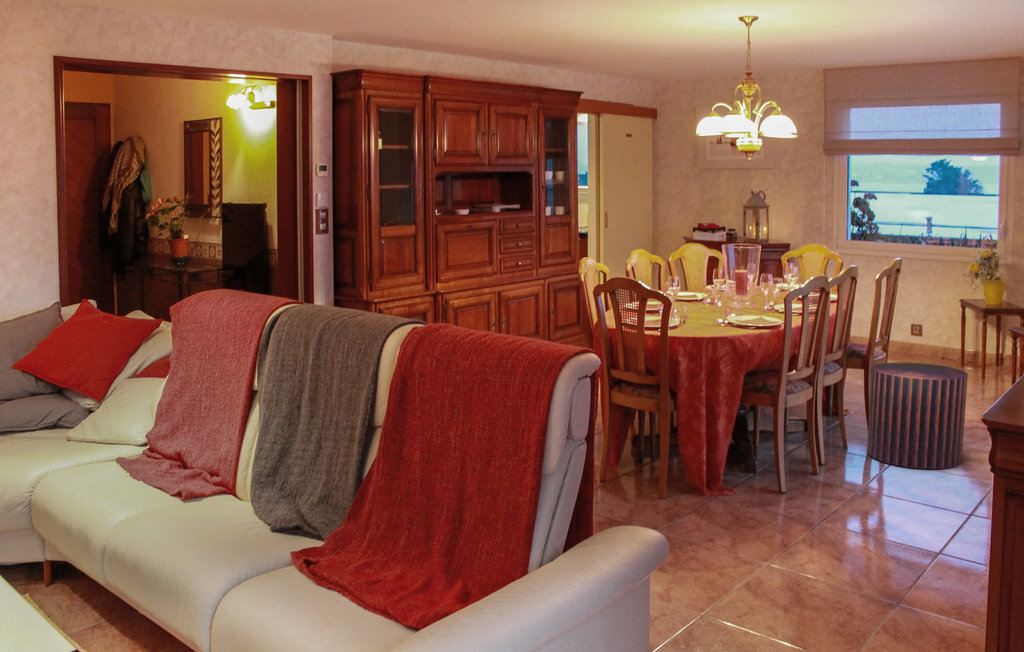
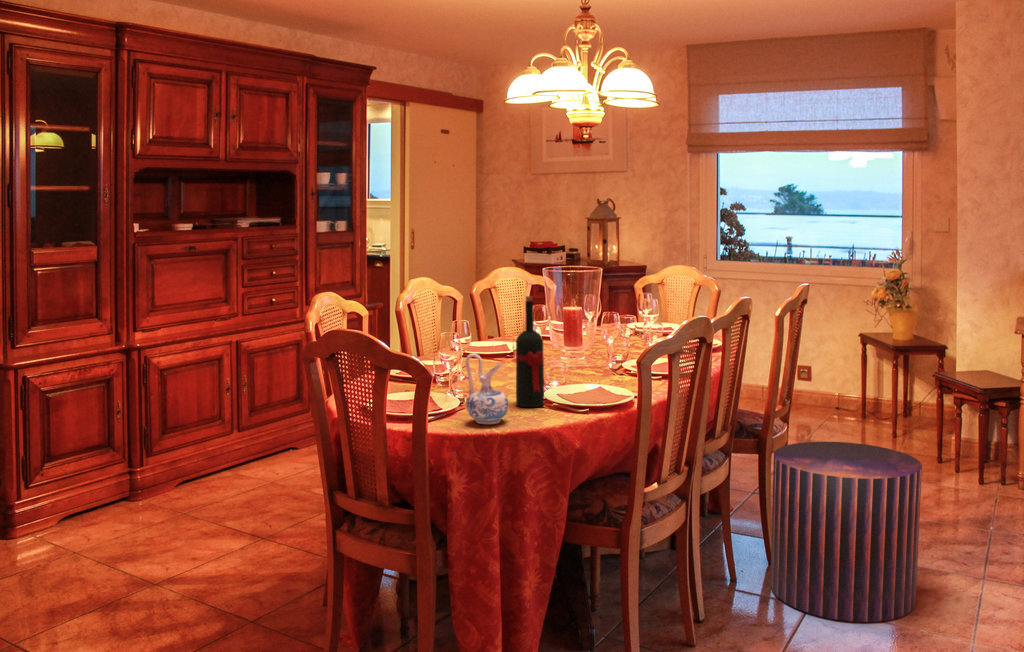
wine bottle: none [712,263,730,326] -> present [516,296,544,407]
ceramic pitcher: none [687,293,711,333] -> present [465,353,508,424]

